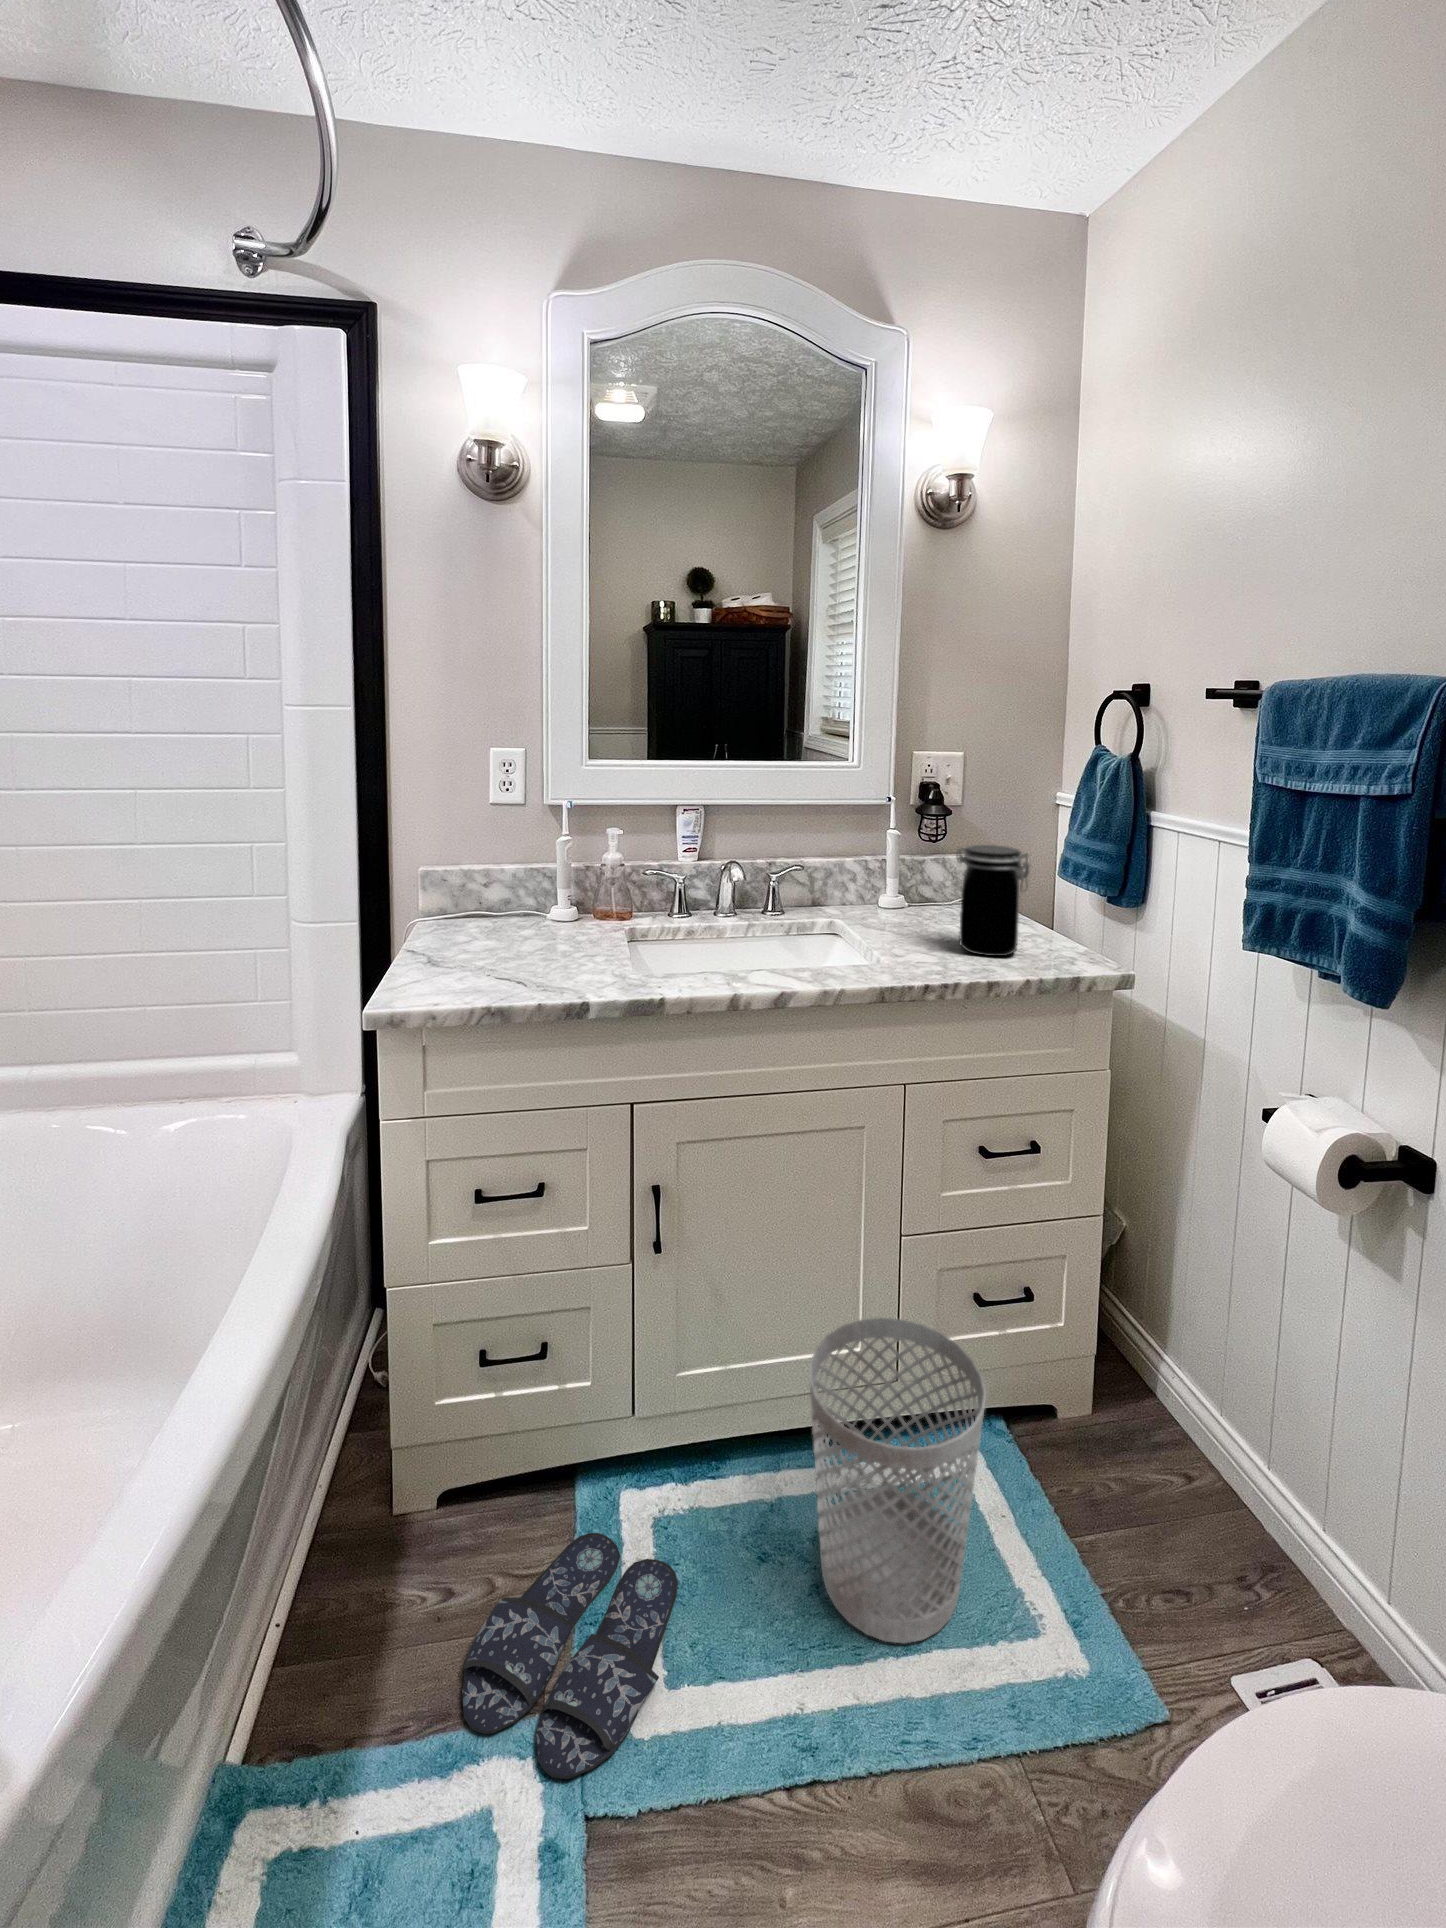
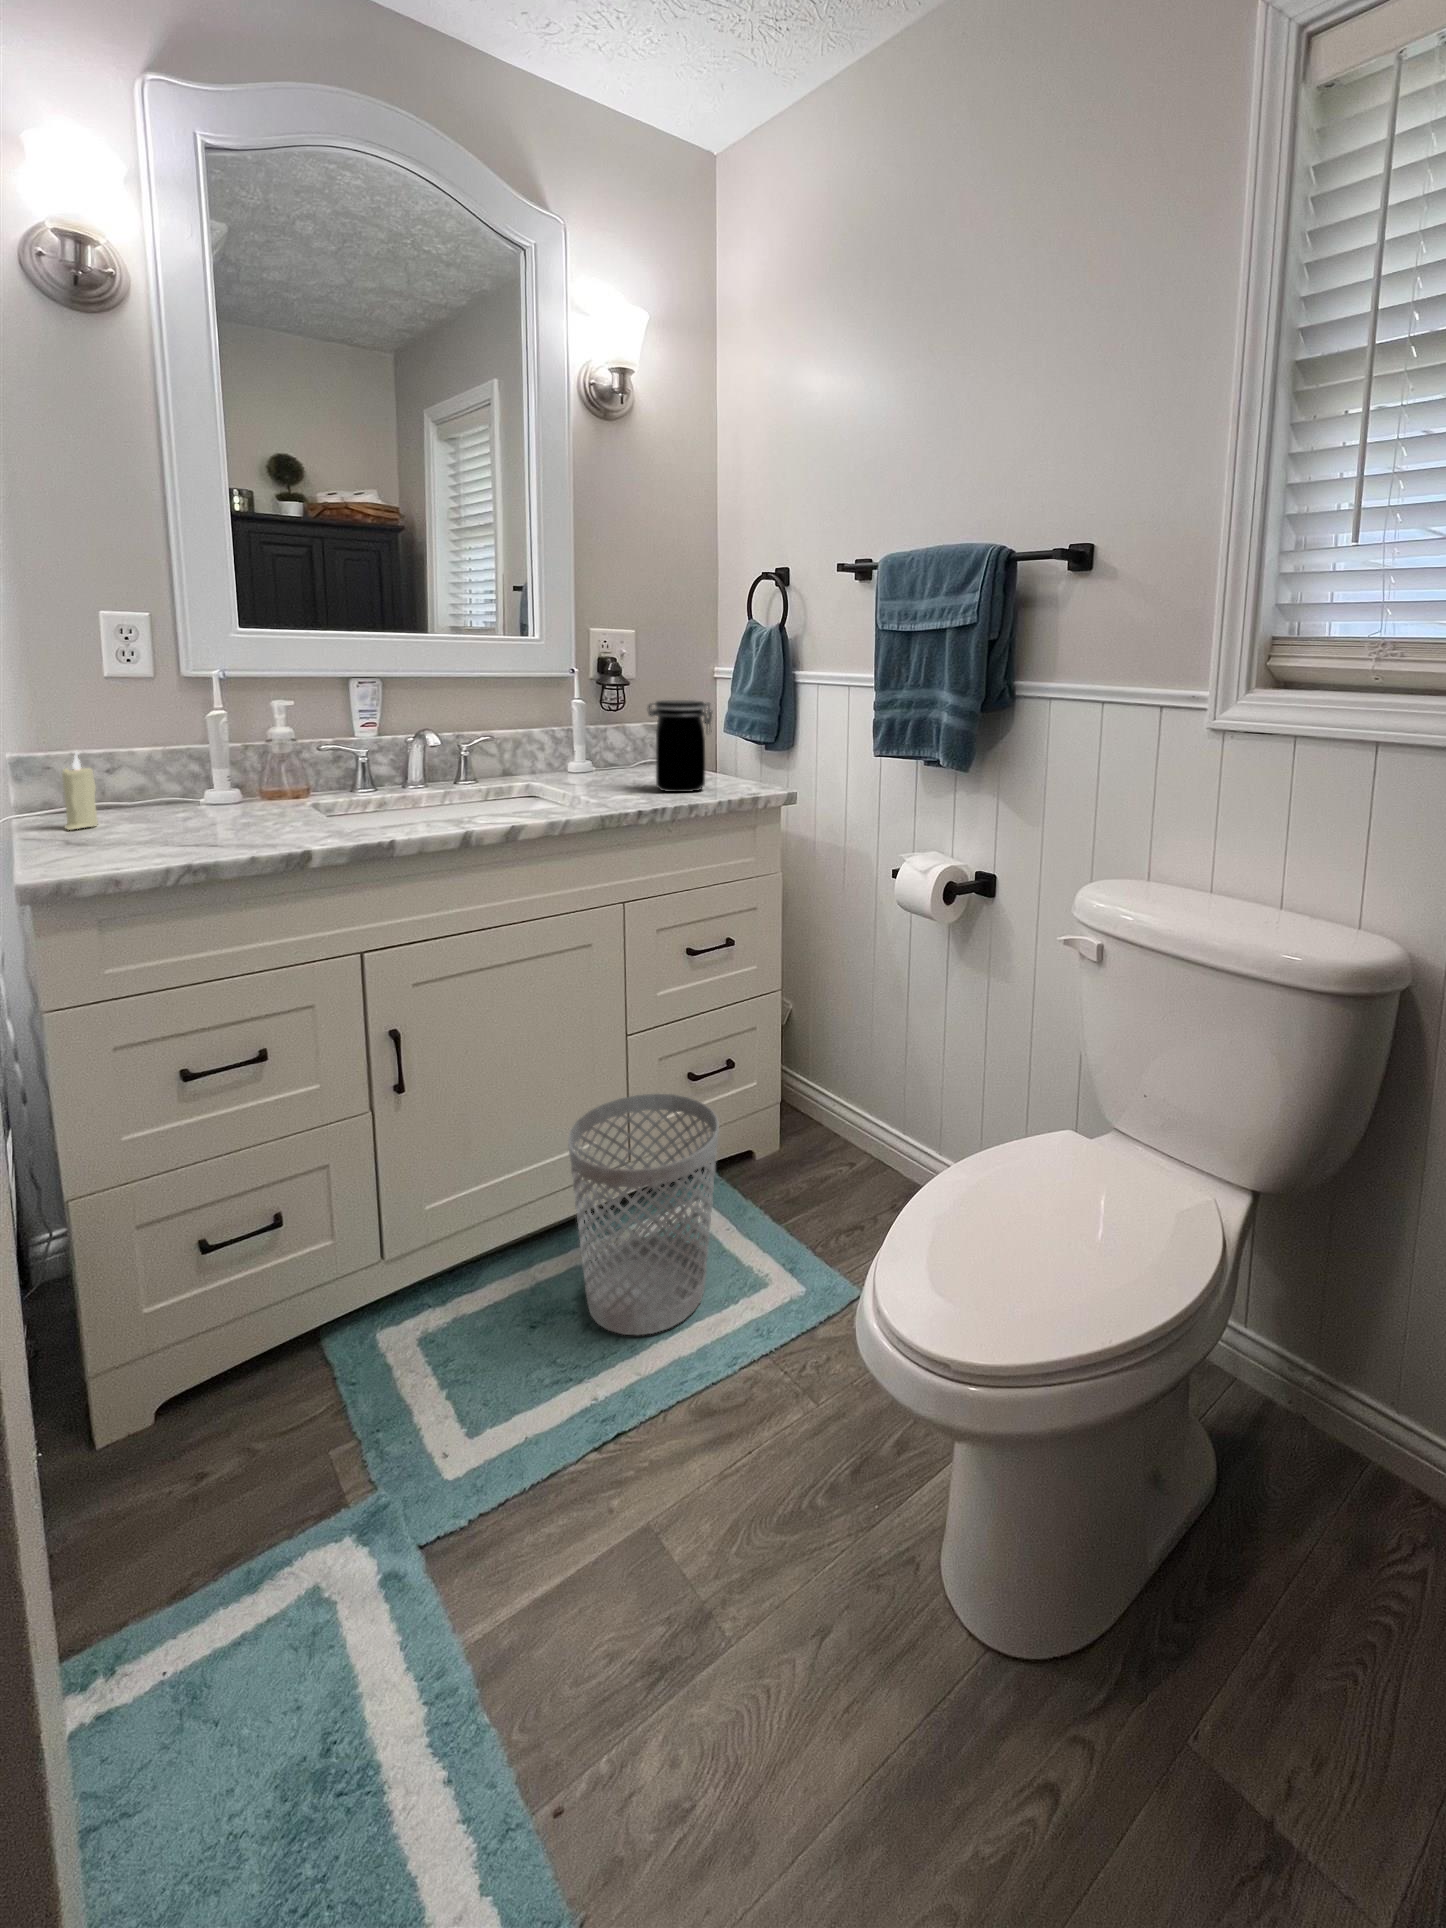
candle: none [443,873,467,940] -> present [62,752,98,830]
slippers: present [462,1533,678,1779] -> none [245,1363,461,1550]

